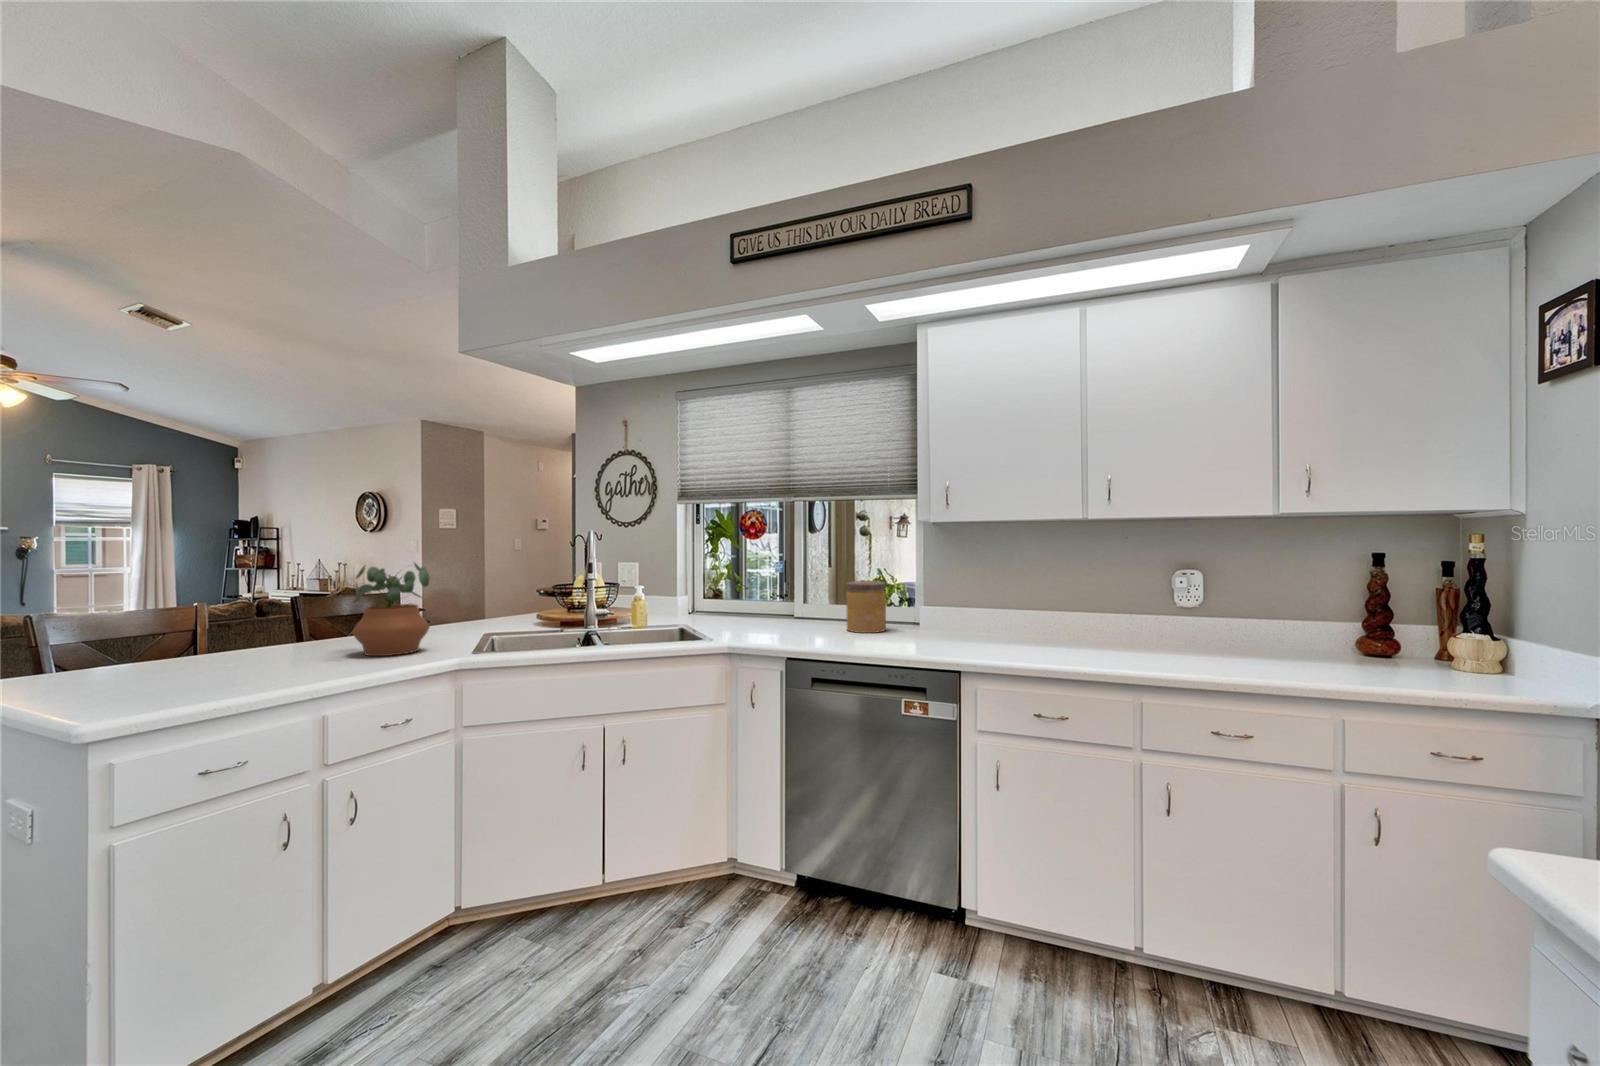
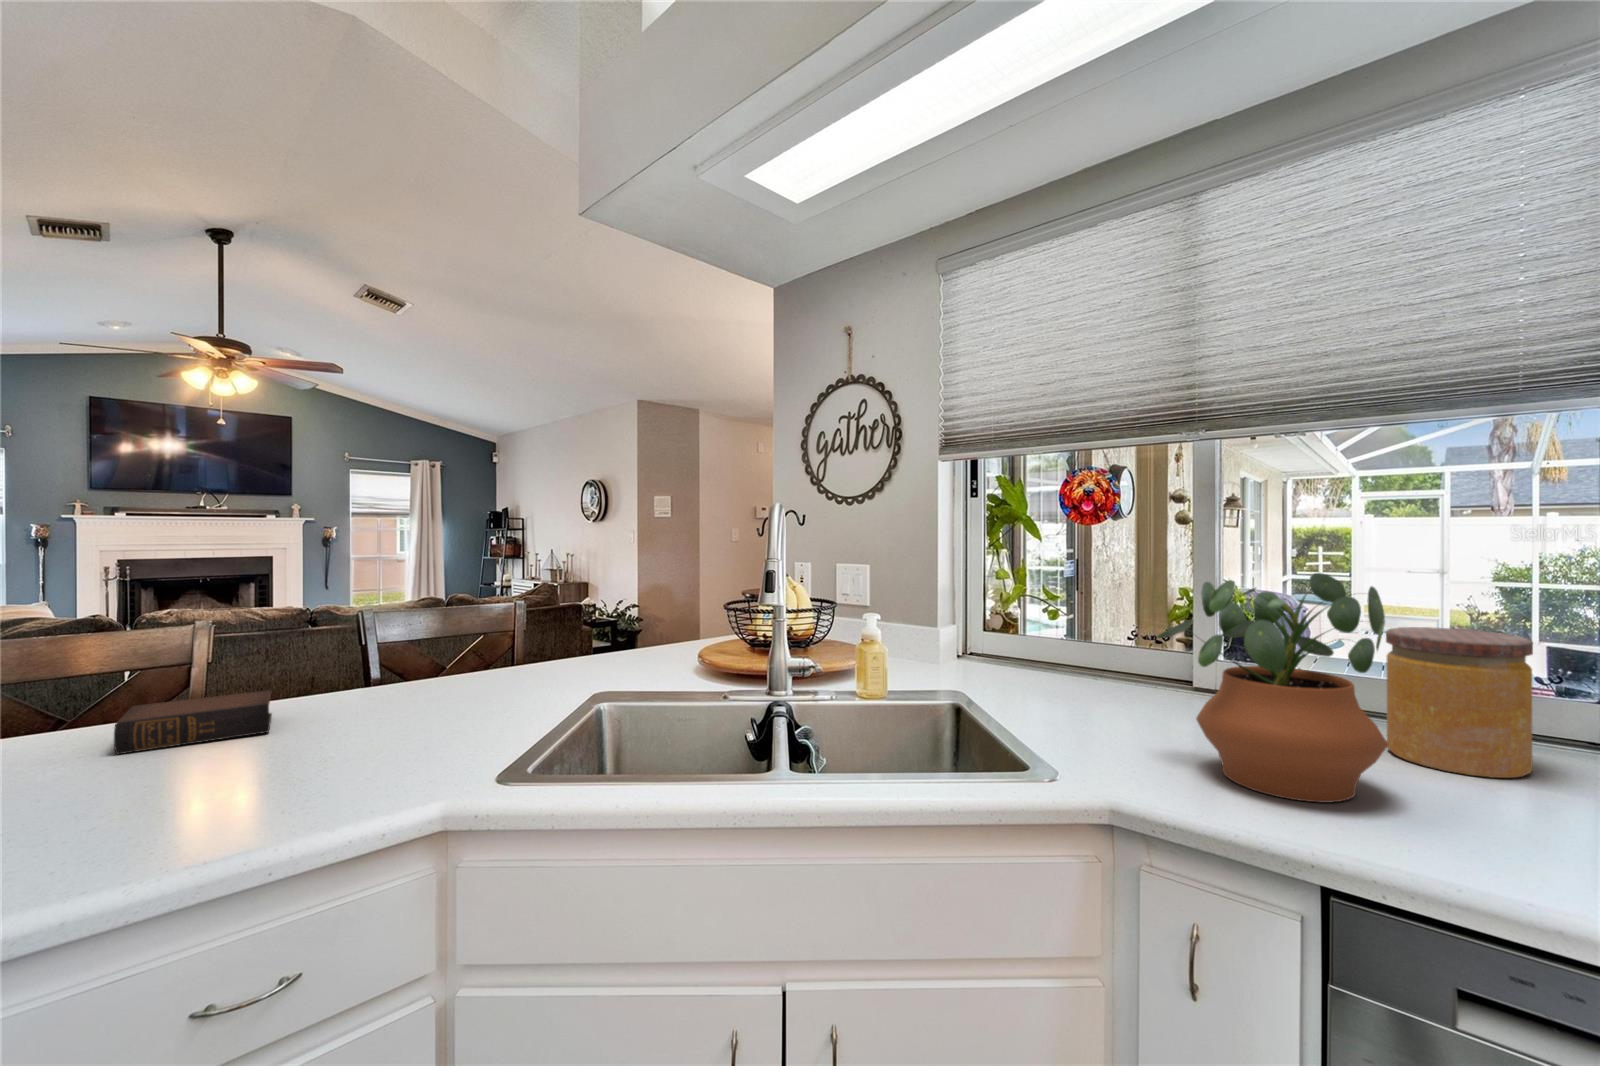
potted plant: present [352,563,430,656] -> present [1157,573,1388,803]
book: none [229,634,317,661] -> present [114,690,272,754]

